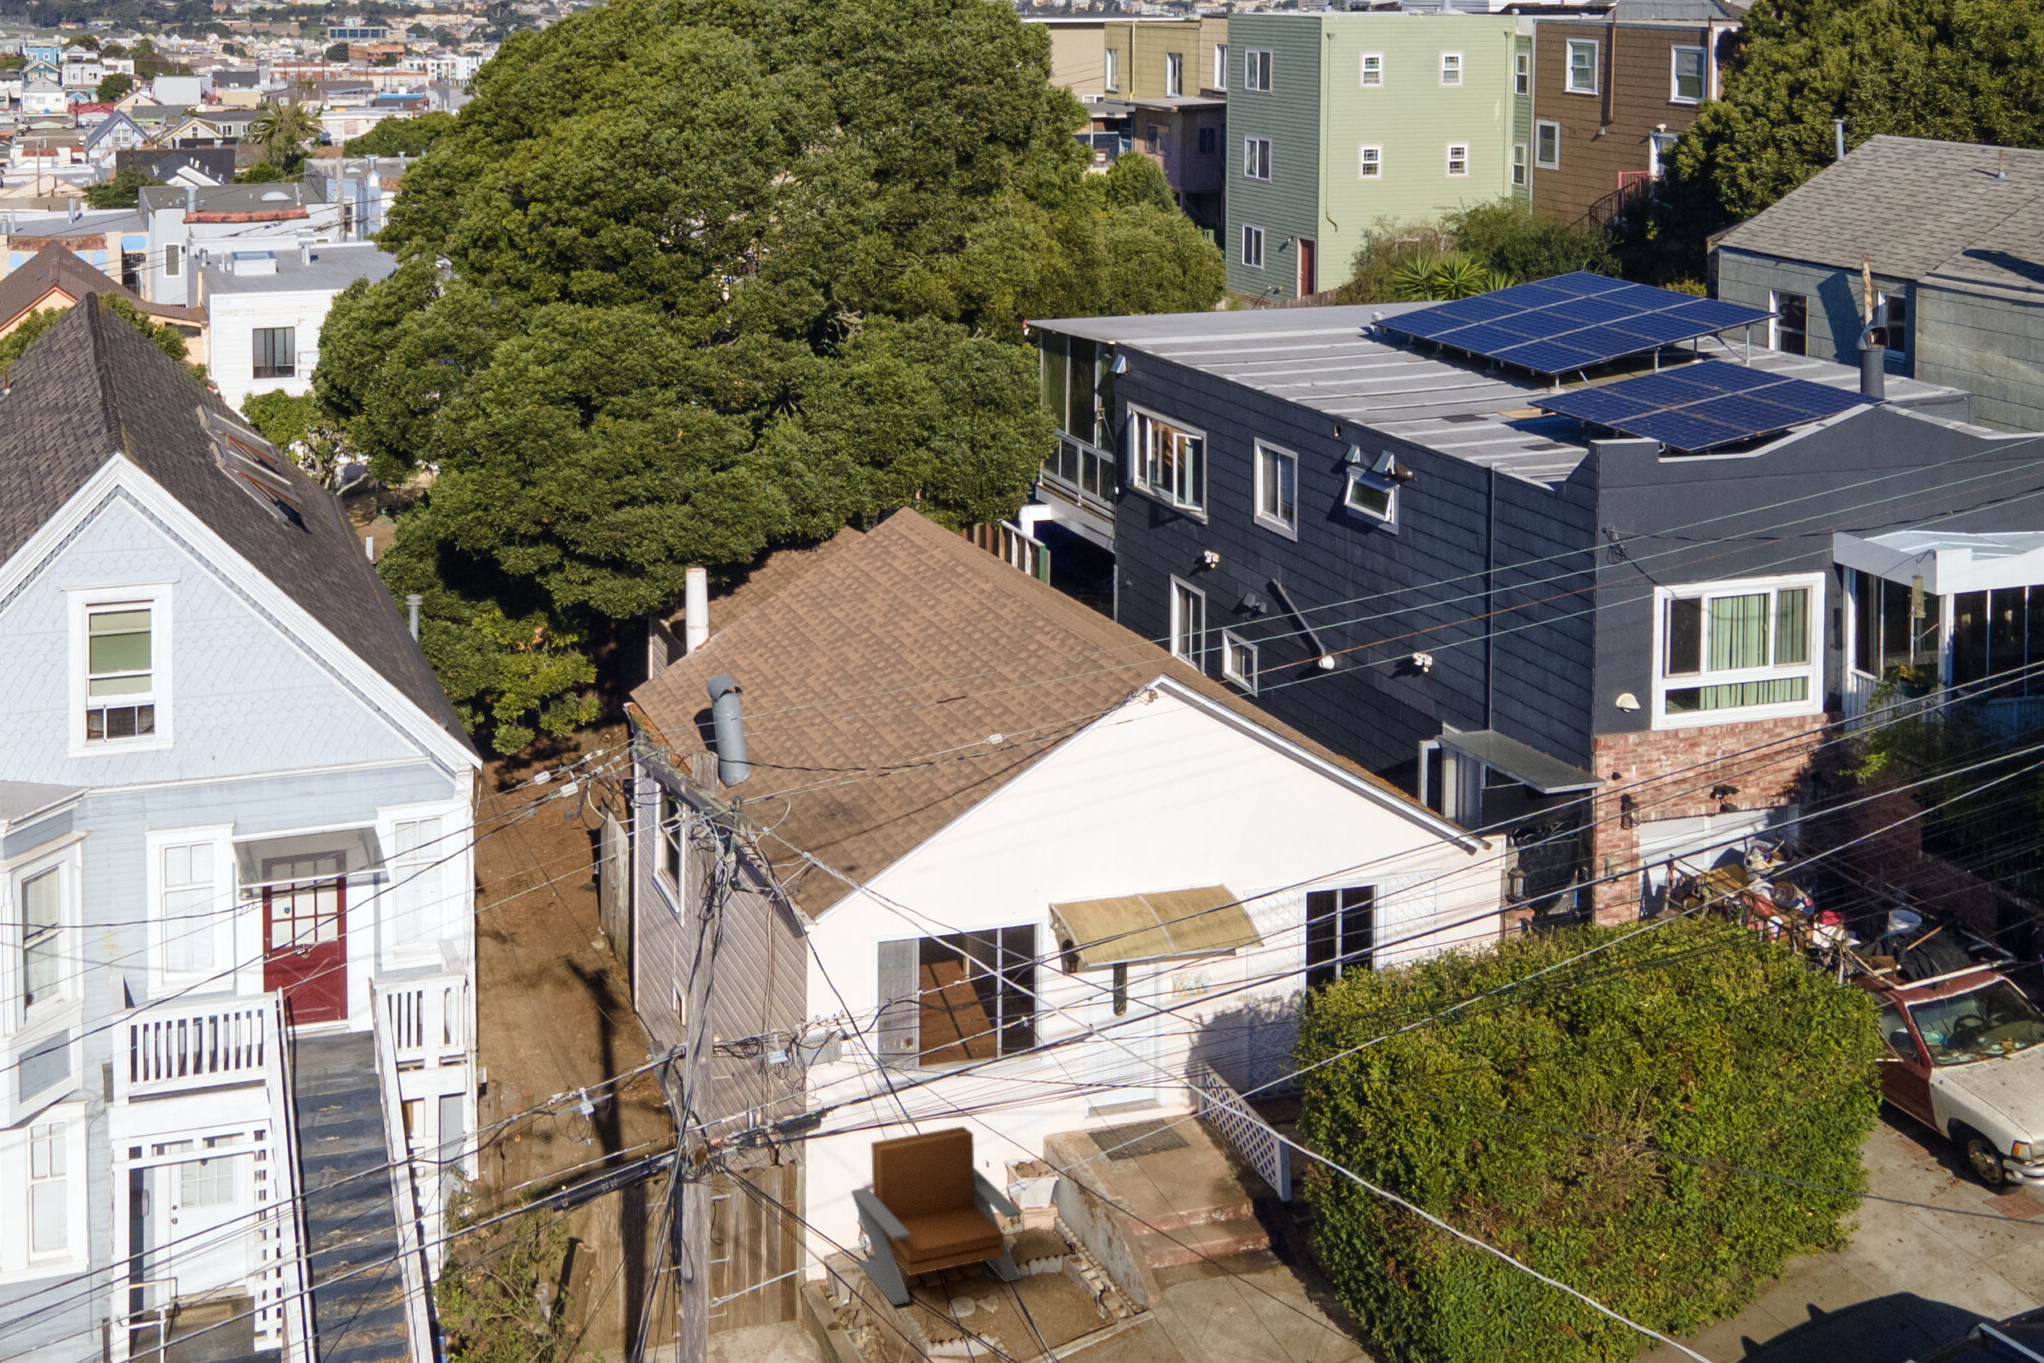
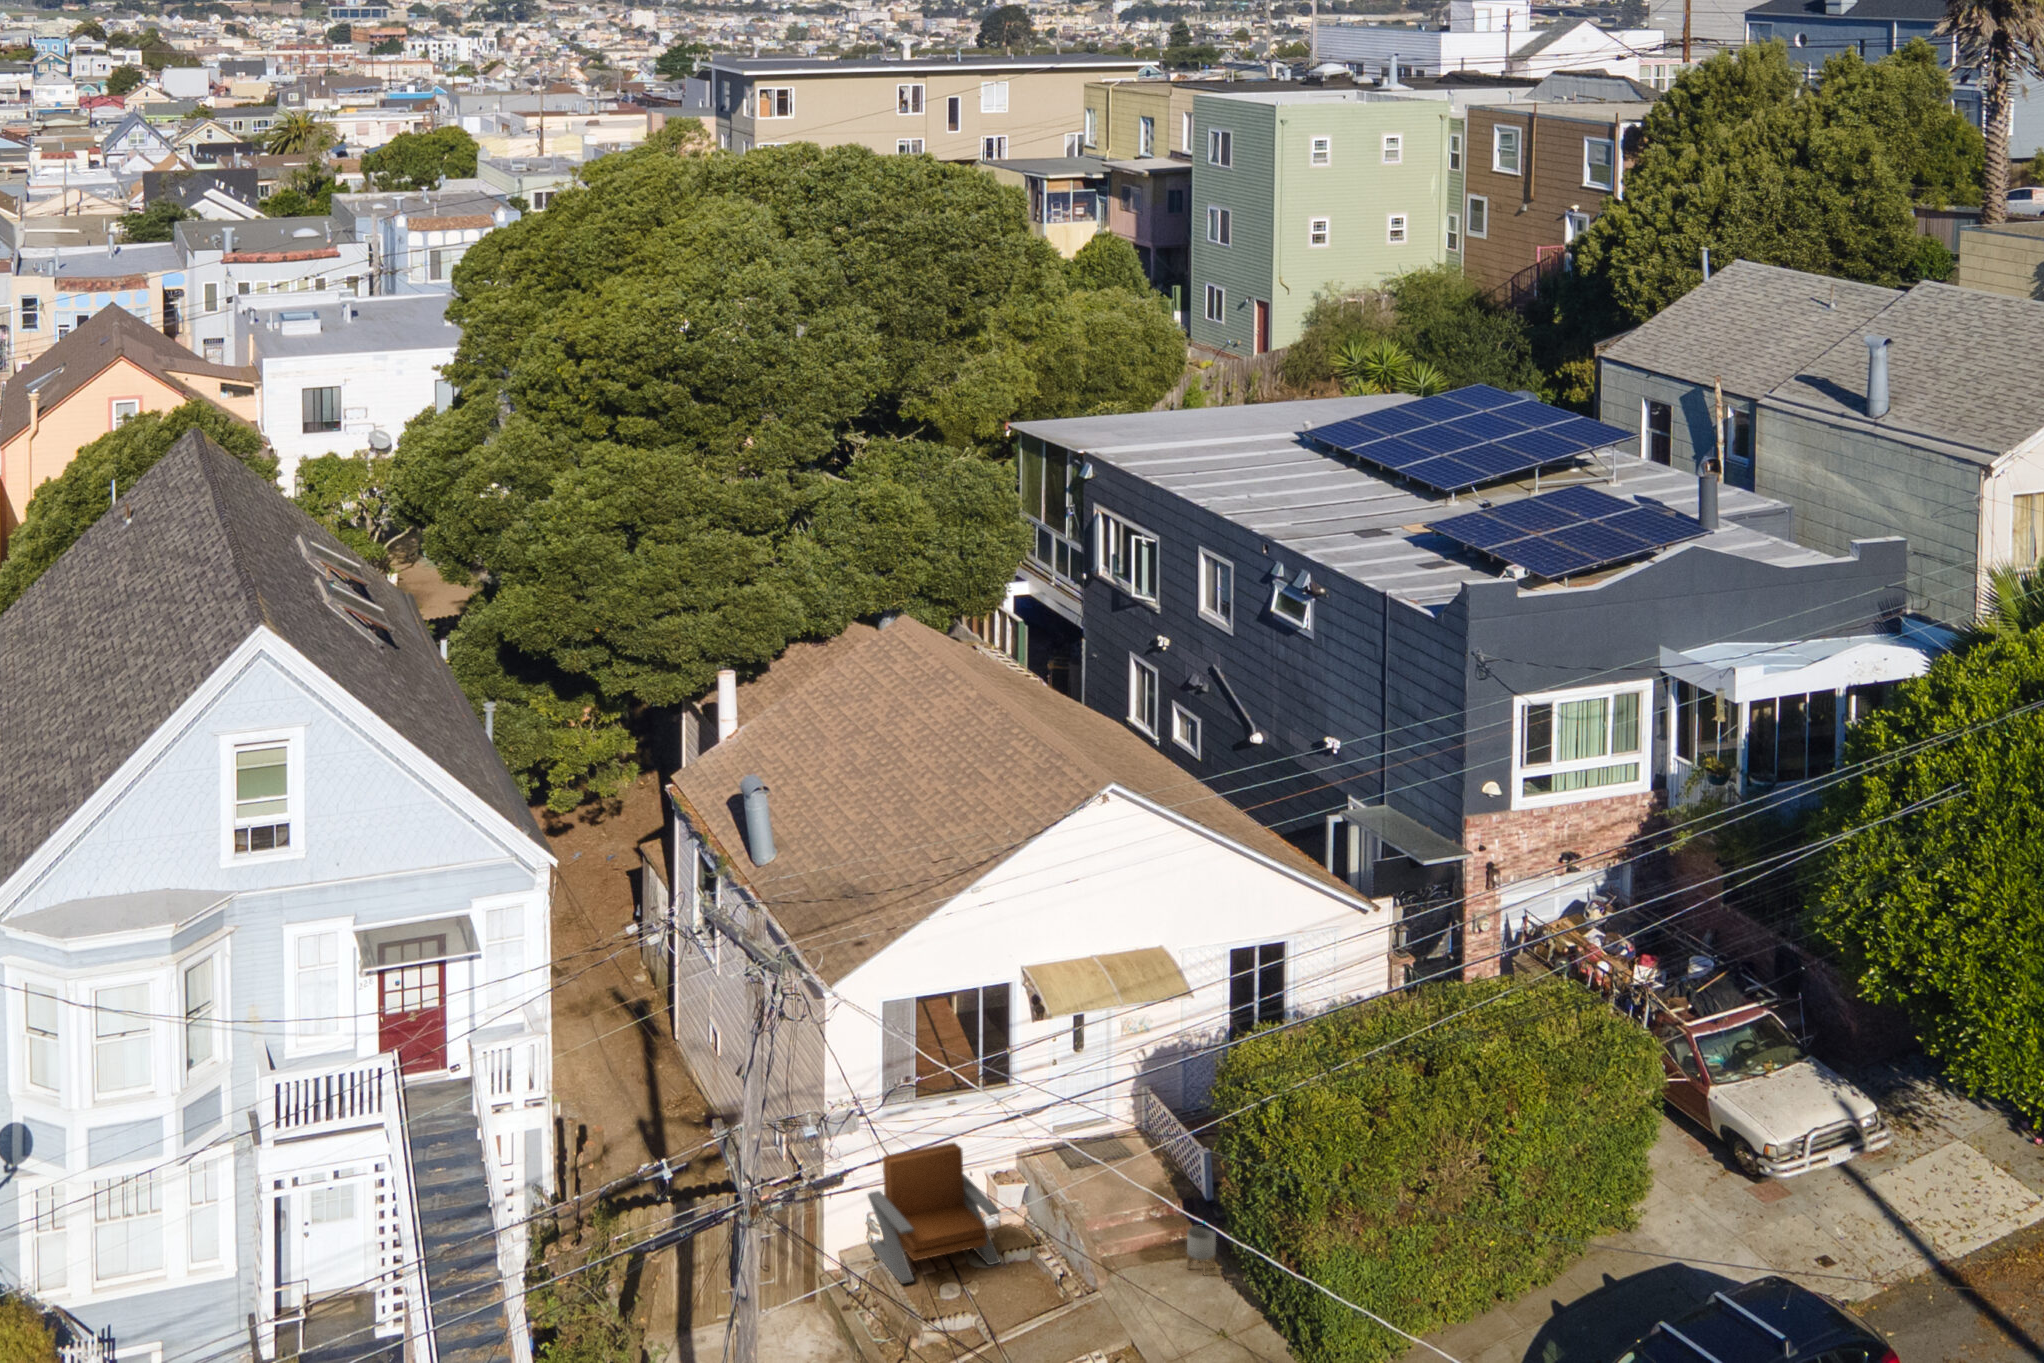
planter: none [1258,1232,1296,1295] -> present [1187,1226,1216,1275]

